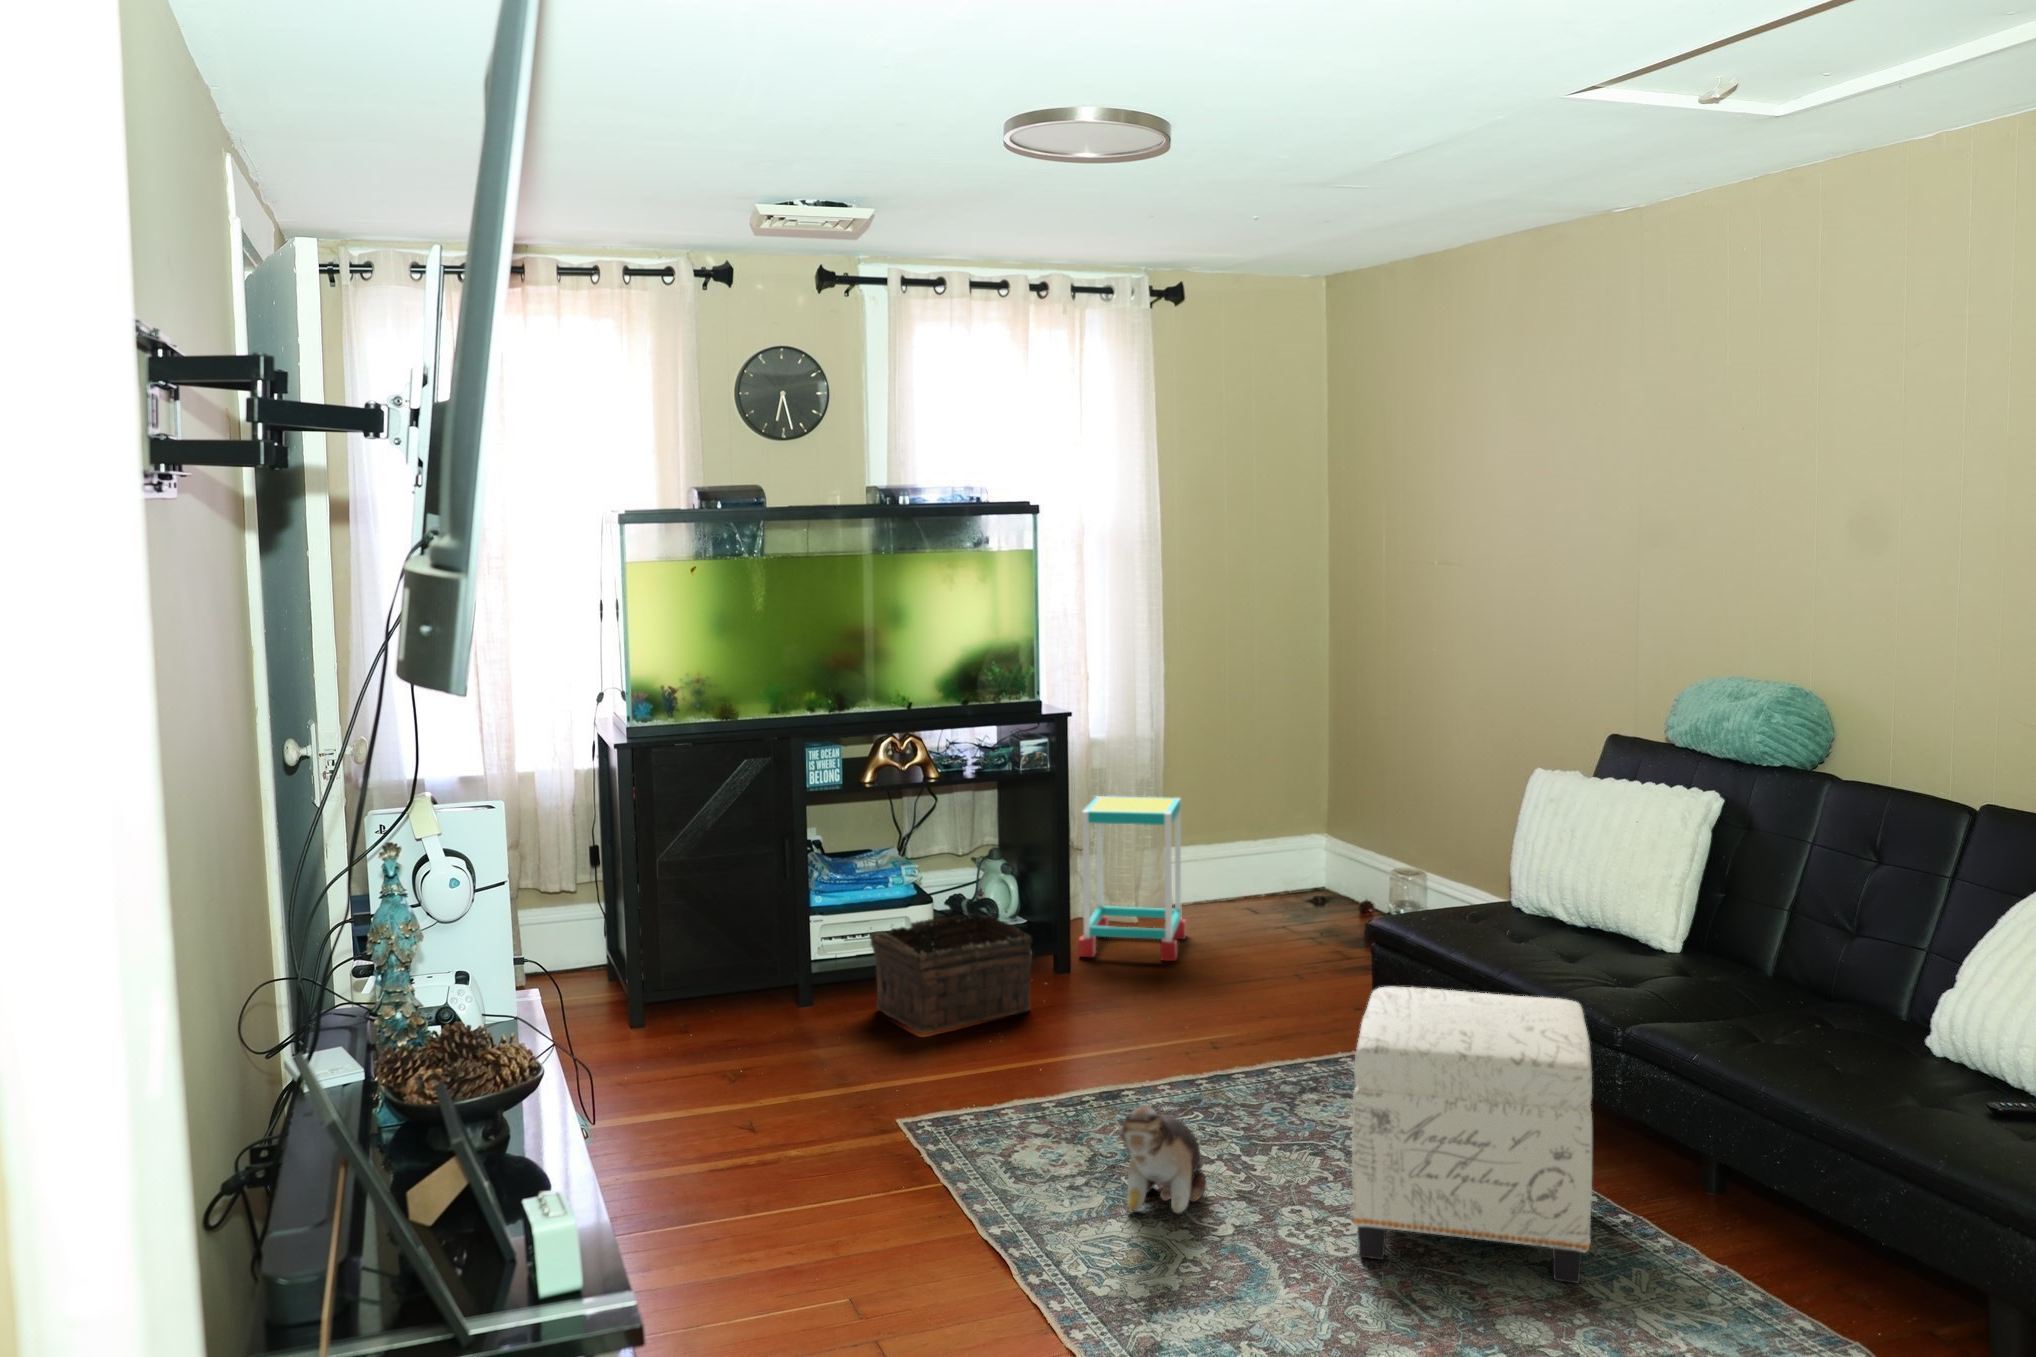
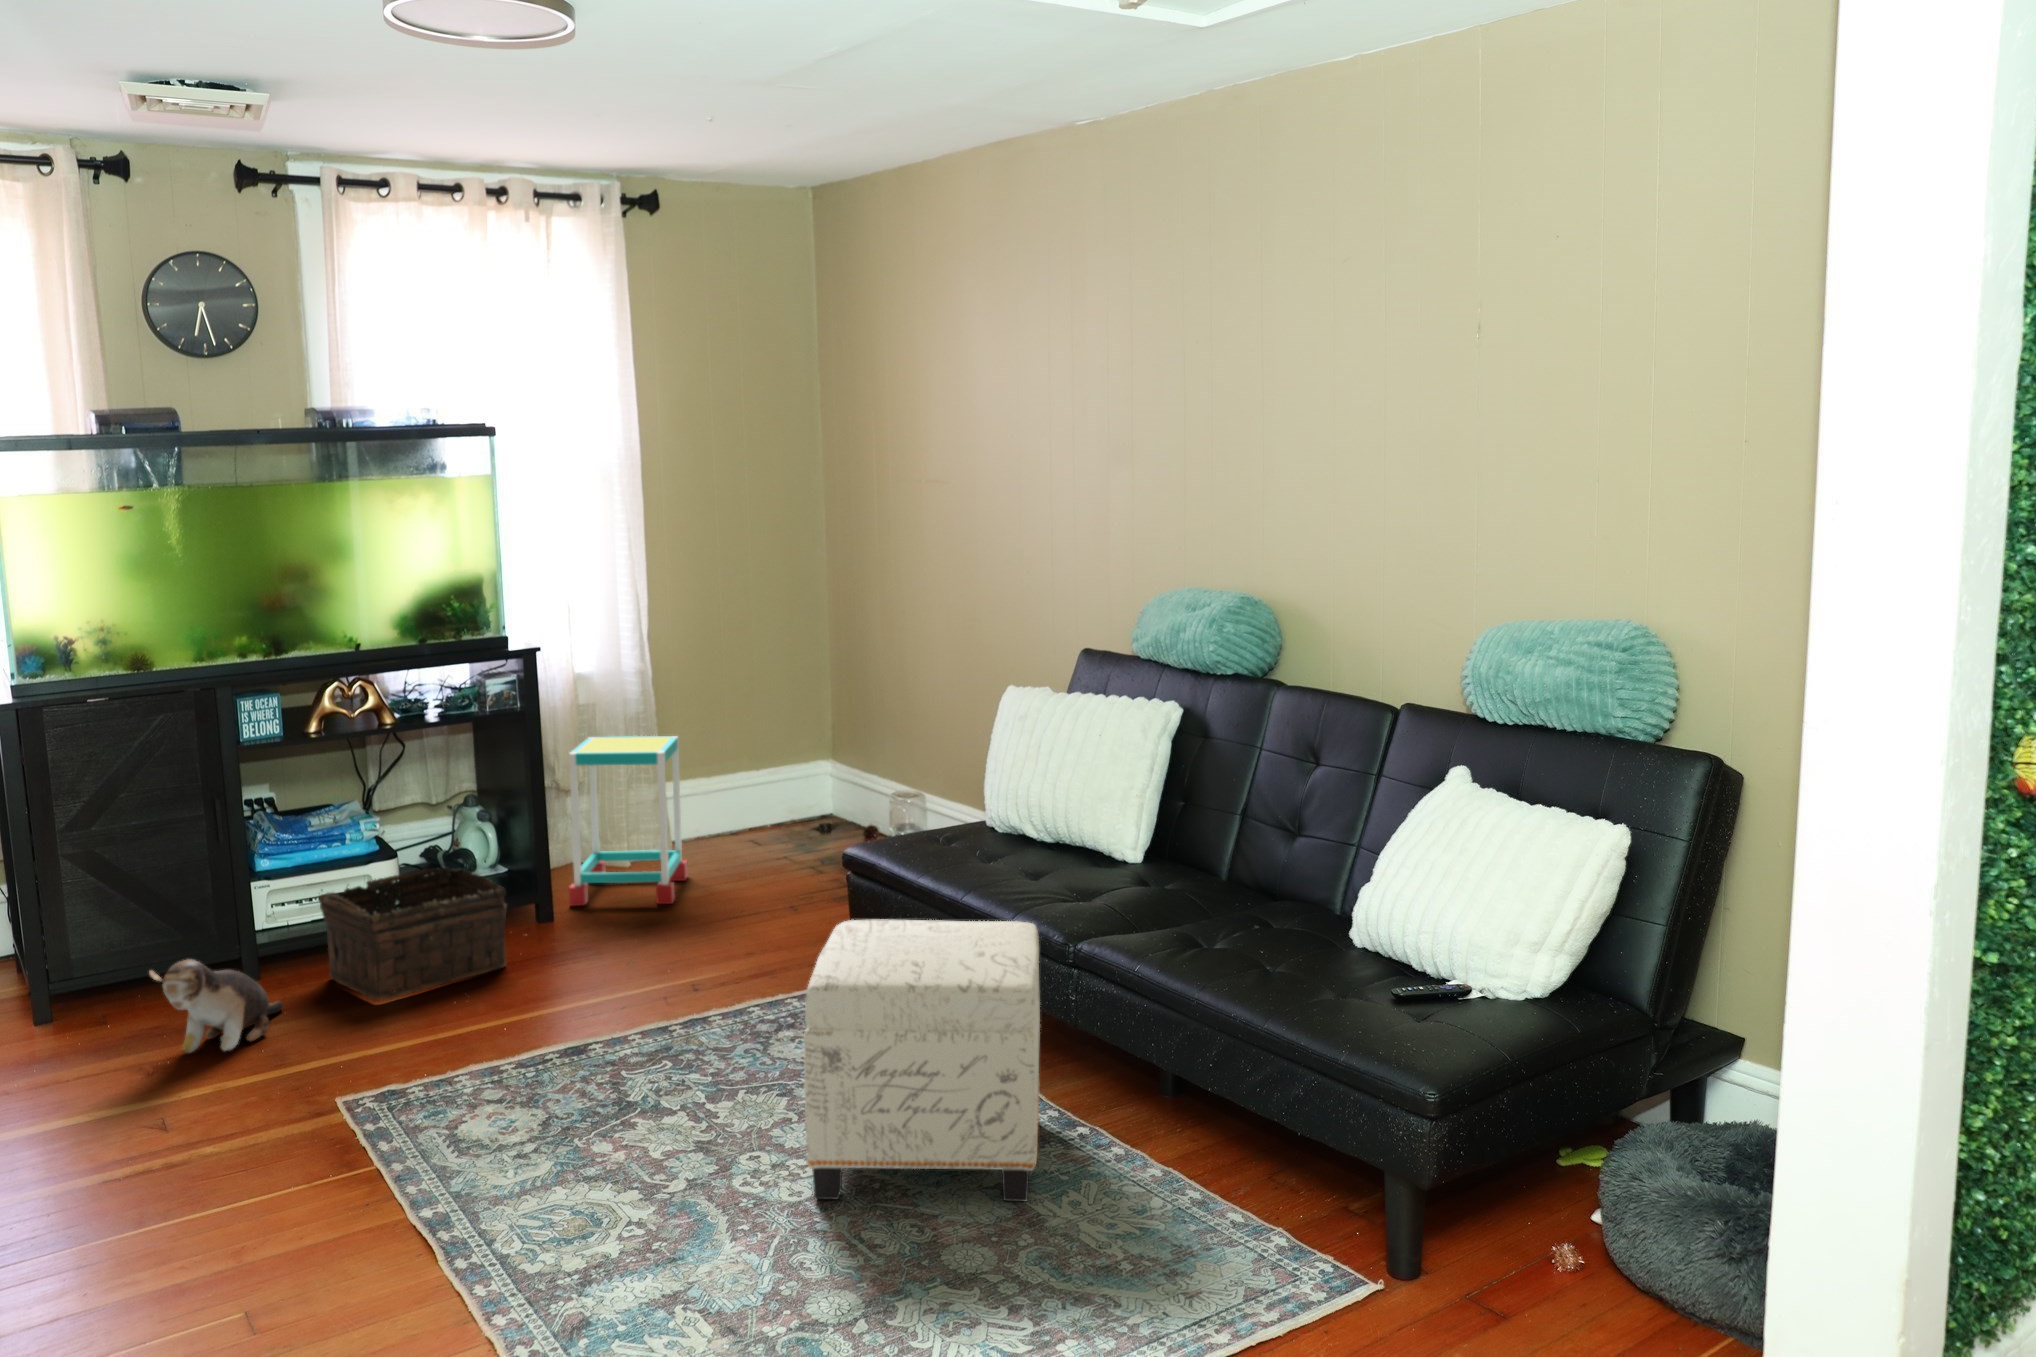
plush toy: present [1114,1105,1206,1213] -> present [149,959,283,1053]

